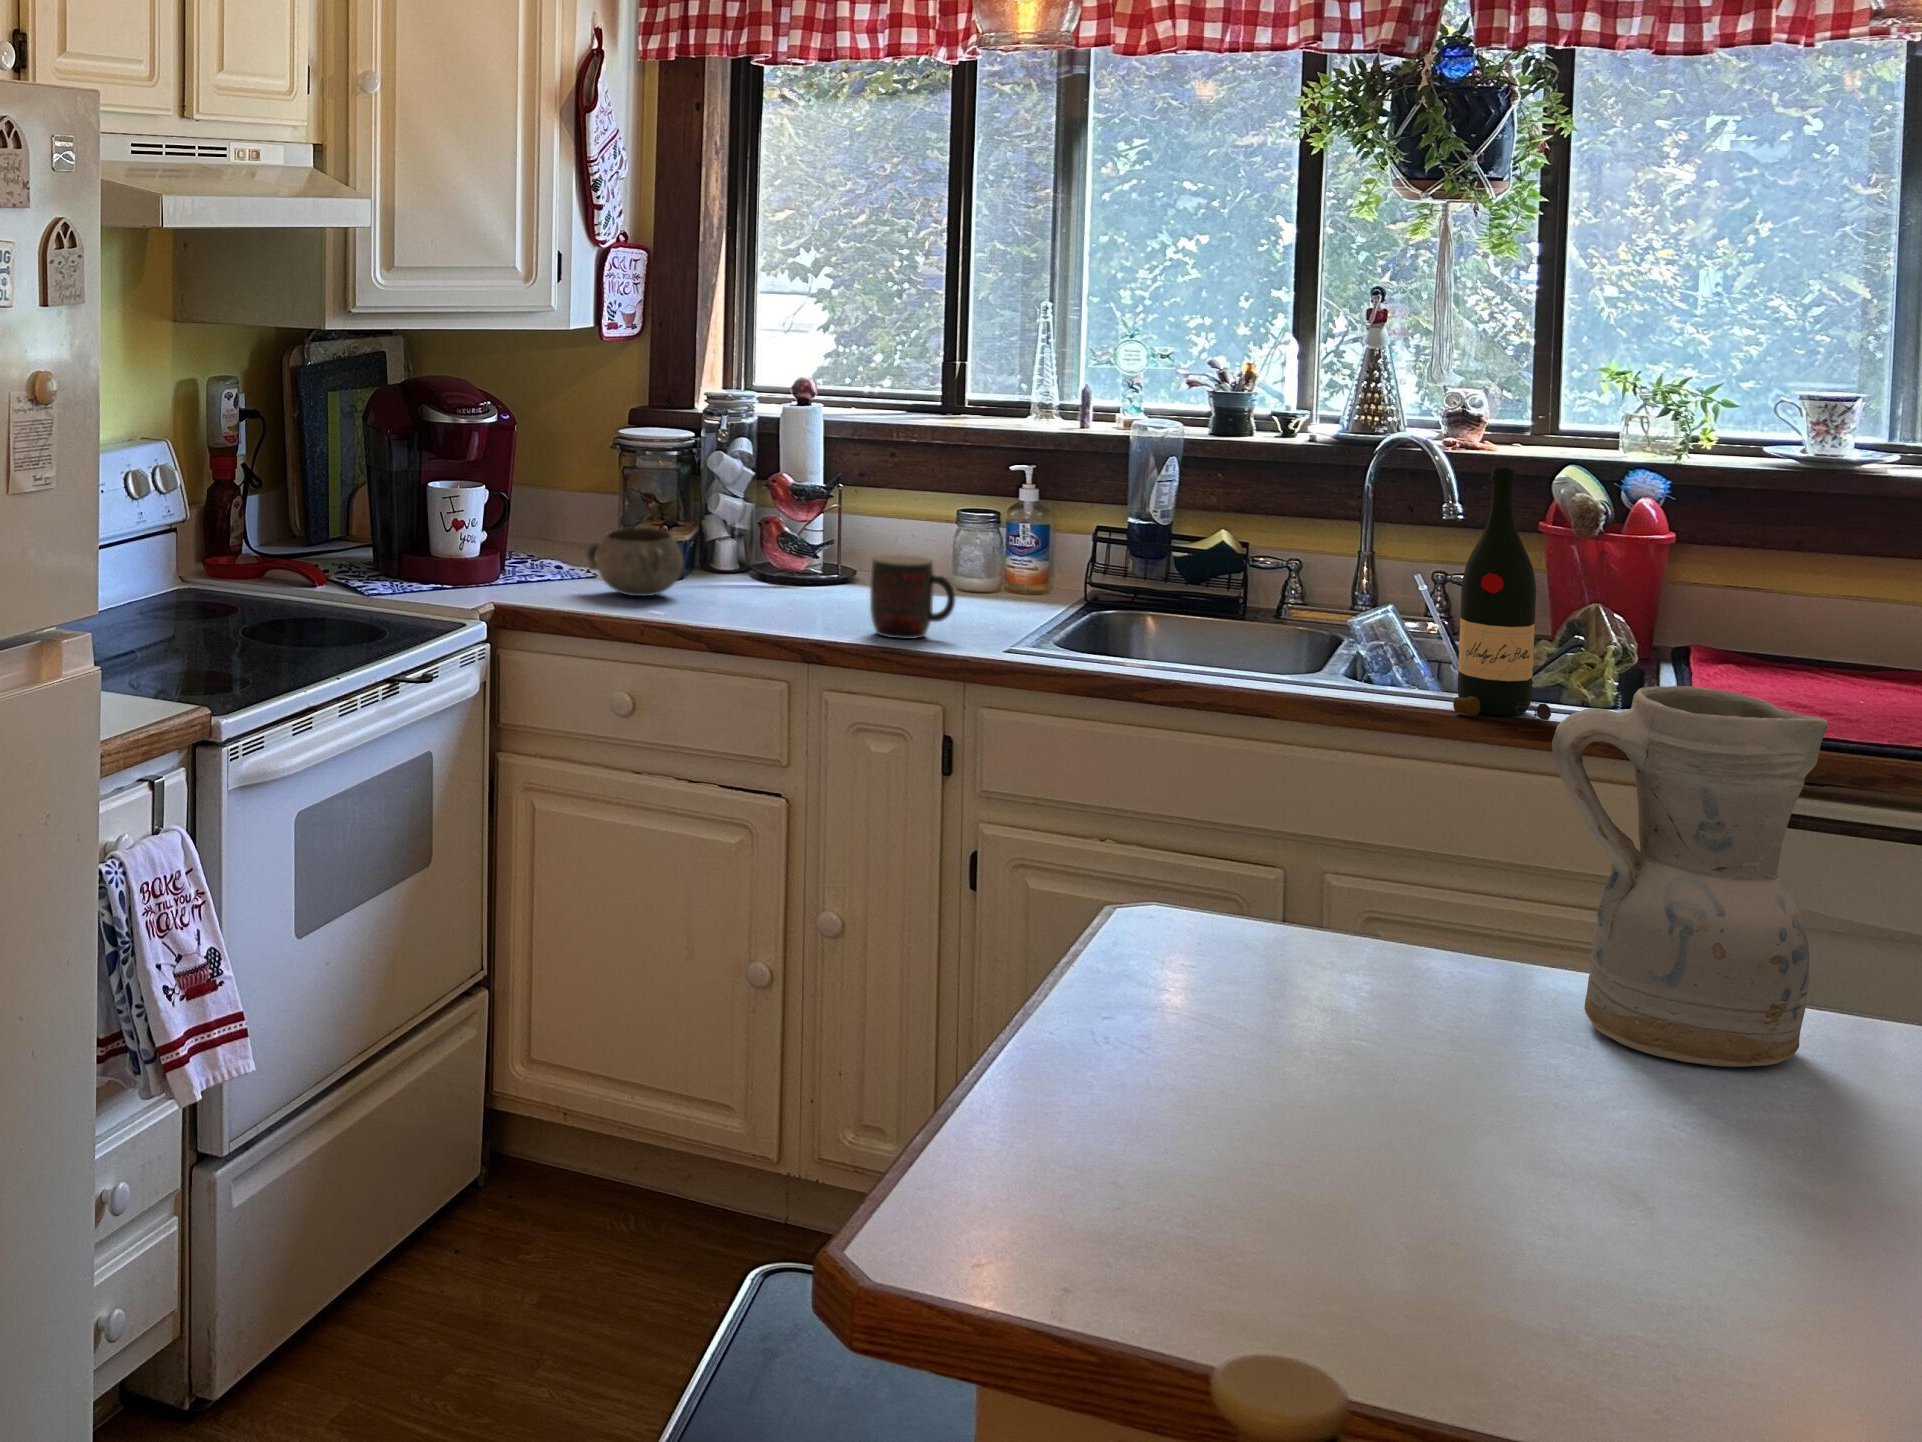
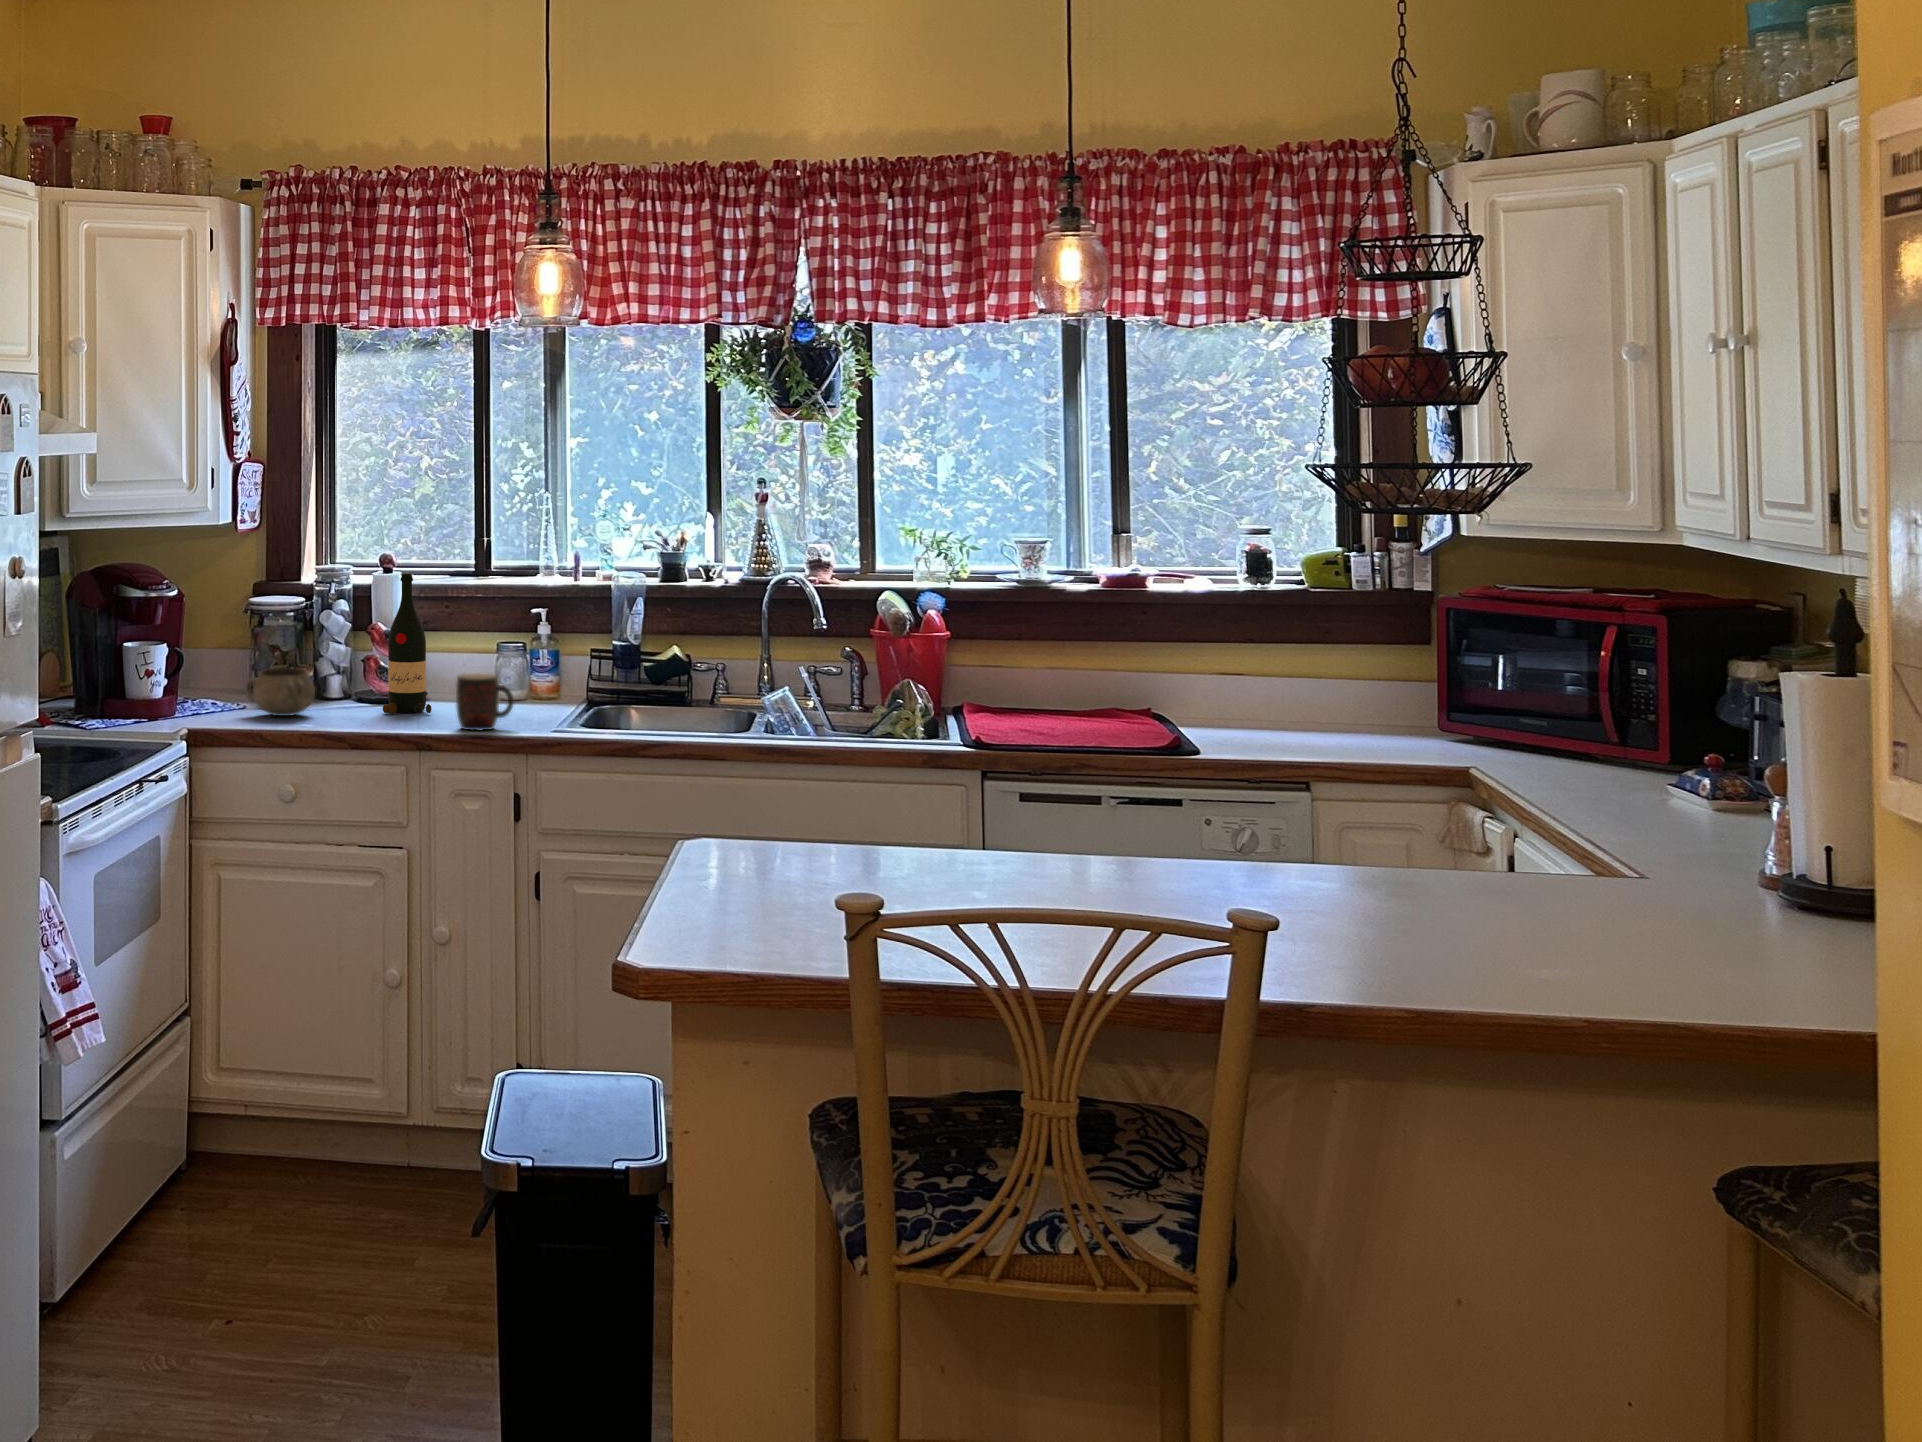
wine bottle: present [1453,467,1551,720] -> present [383,574,432,714]
ceramic pitcher: present [1552,686,1828,1067] -> none [917,693,1044,886]

